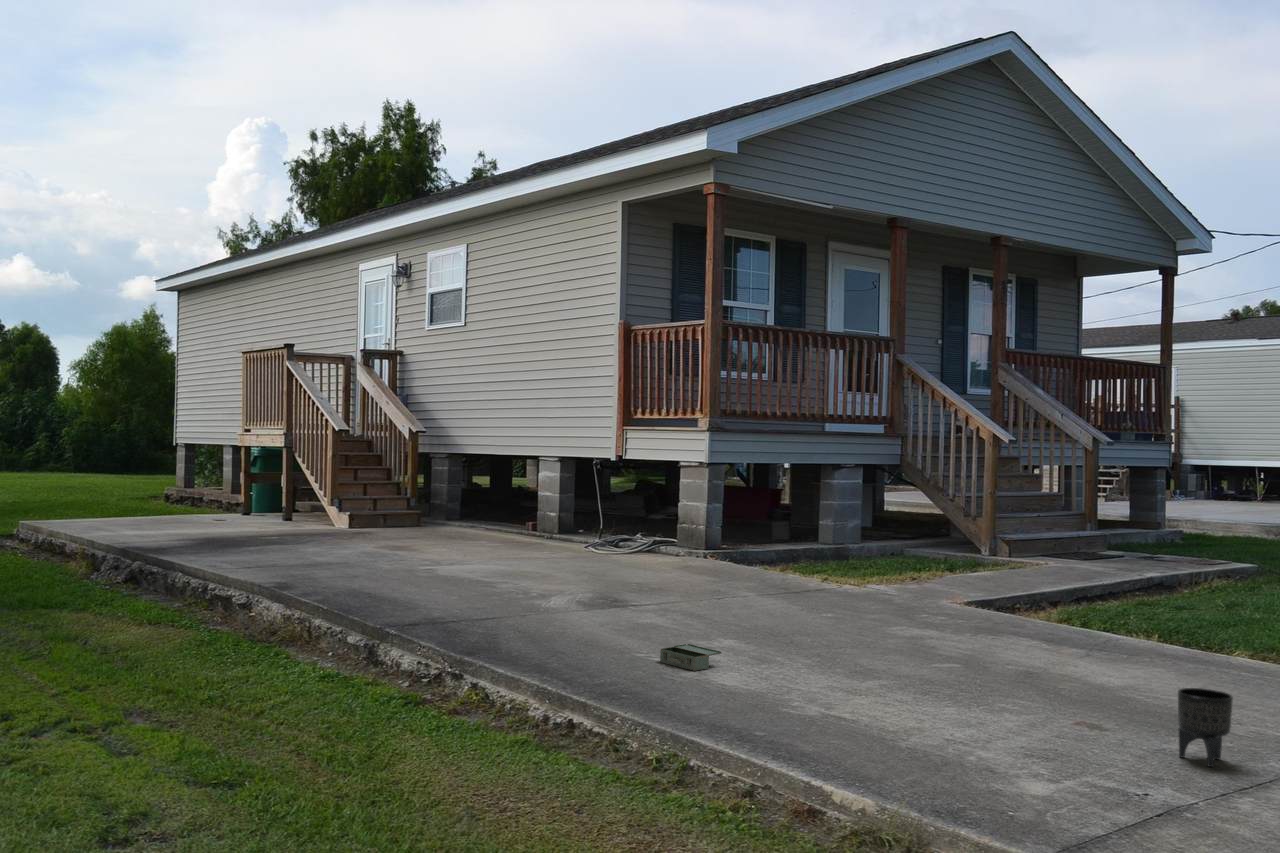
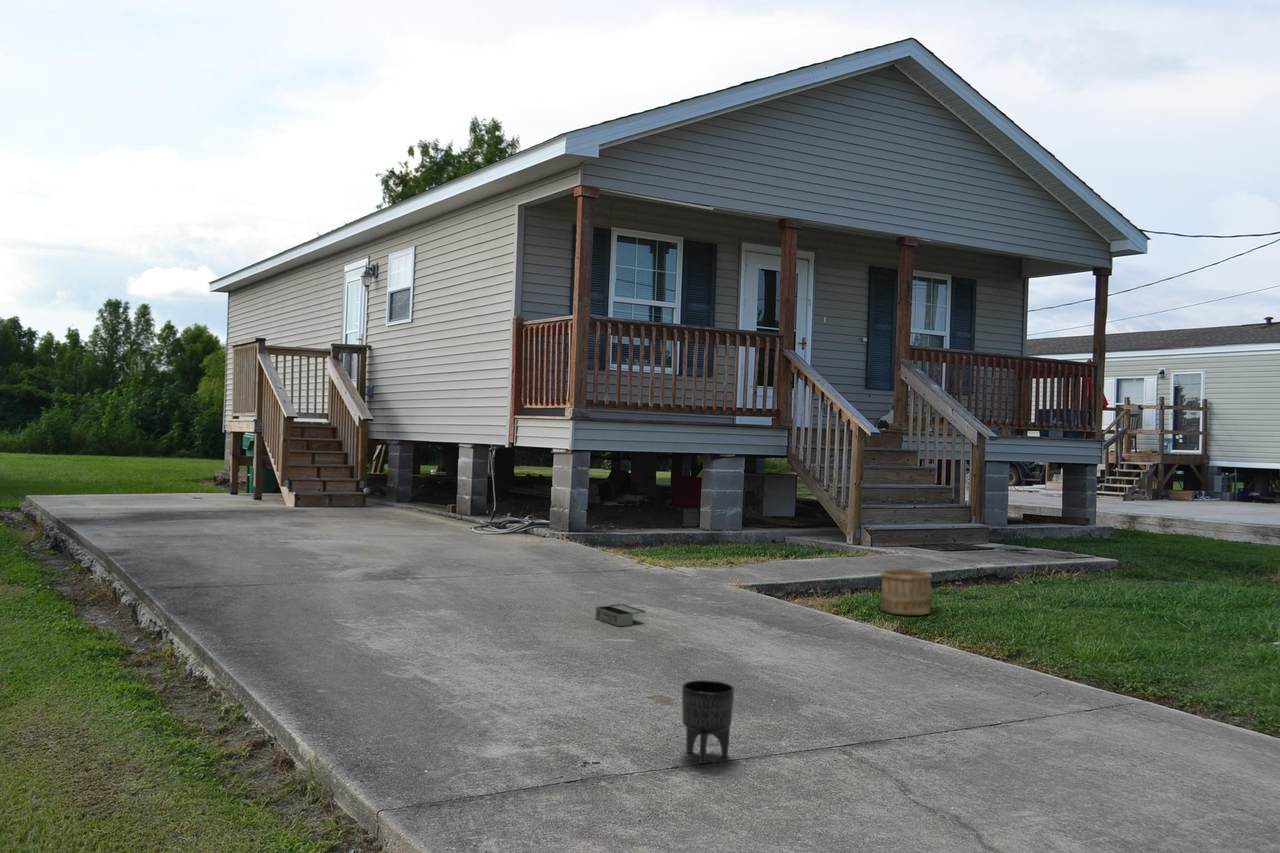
wooden bucket: none [1116,580,1173,625] -> present [880,569,932,615]
toolbox: present [660,644,721,671] -> present [595,604,646,626]

